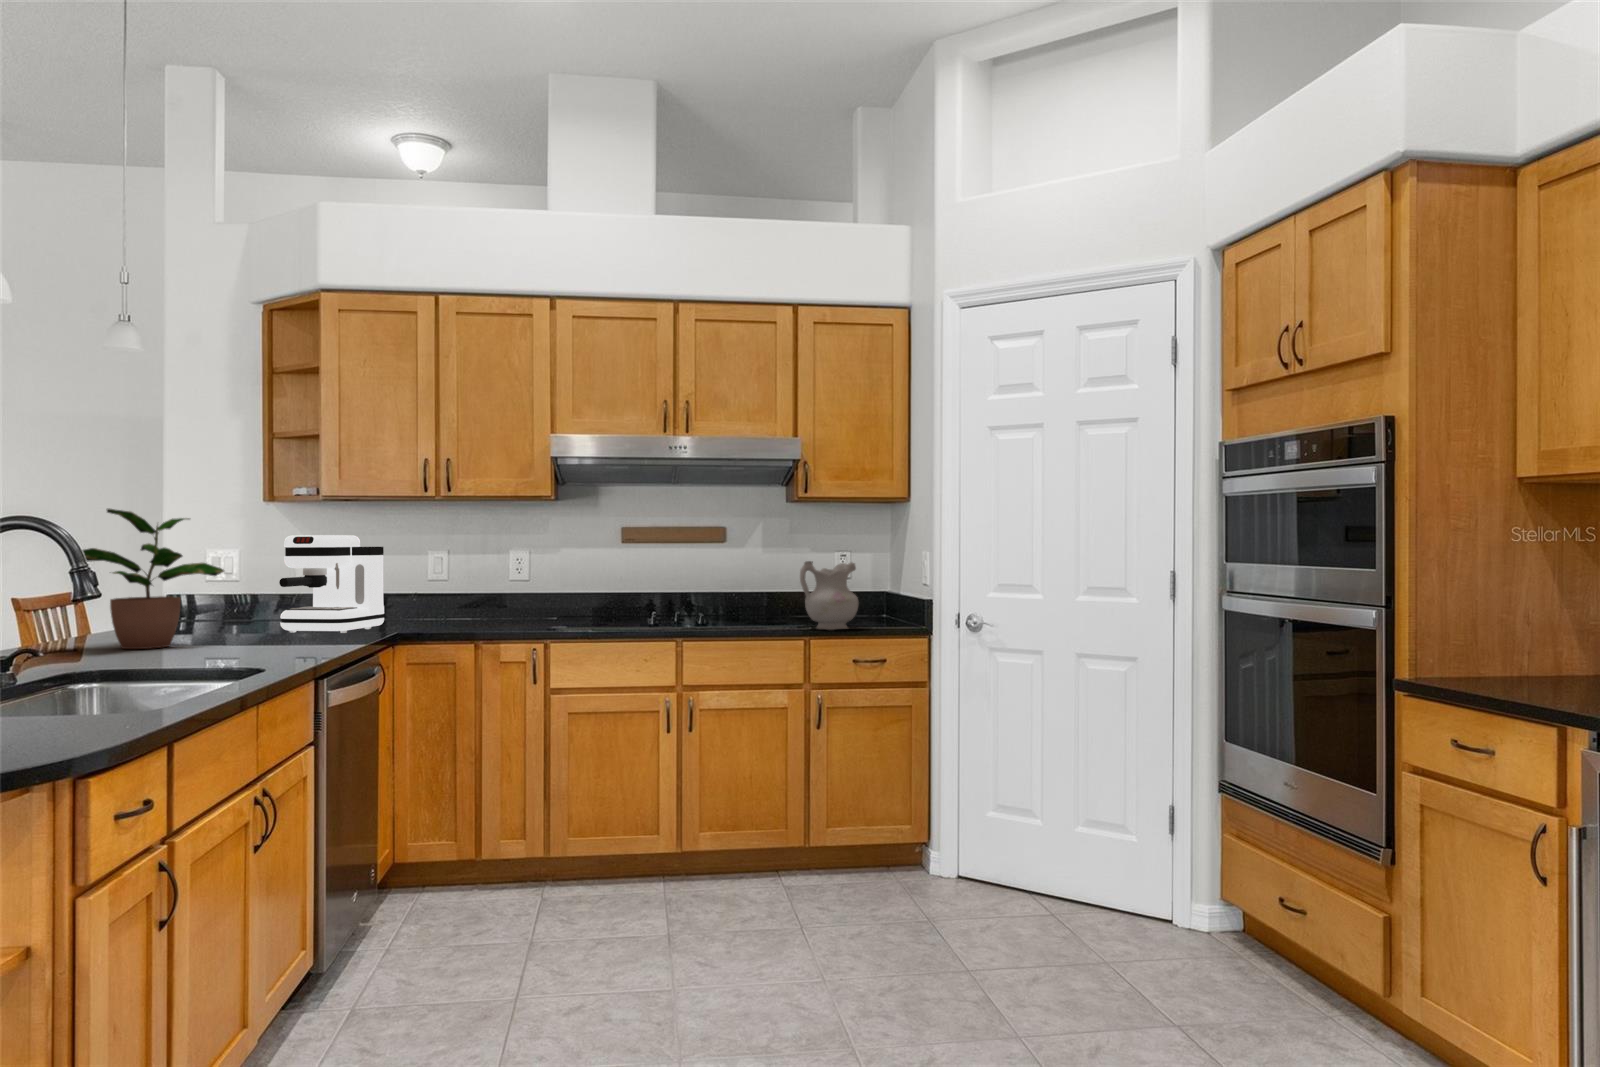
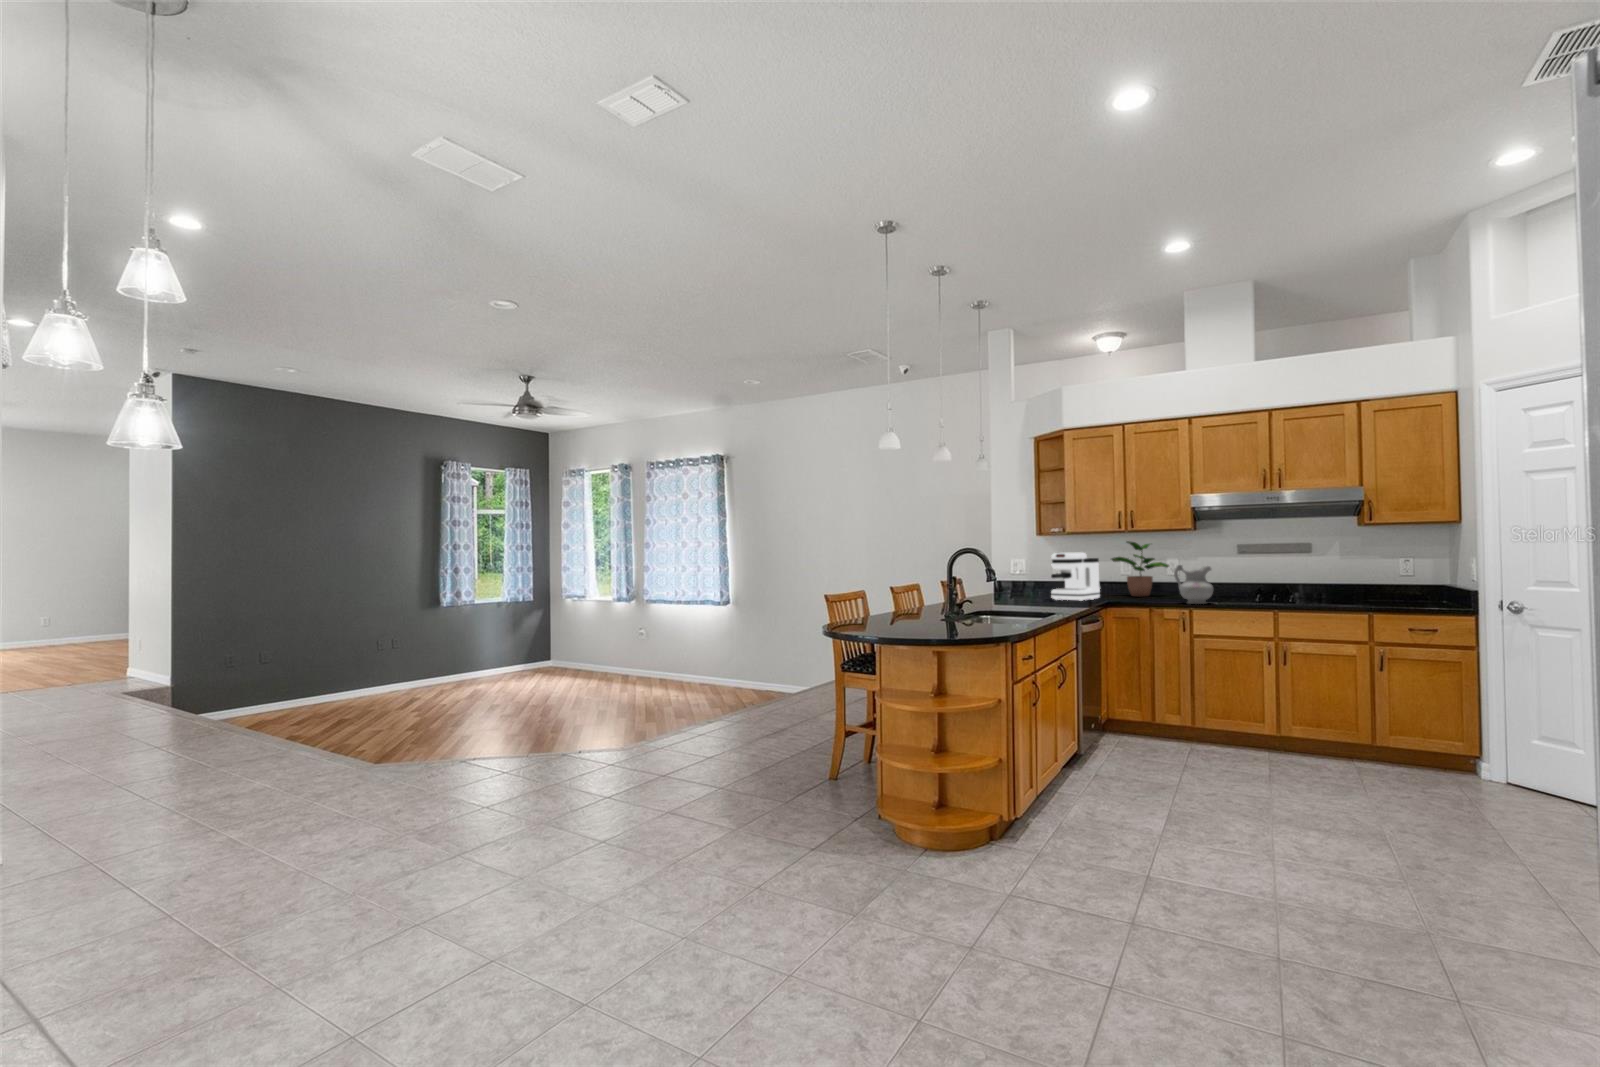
potted plant: present [83,509,224,649] -> present [1111,541,1169,596]
ceramic pitcher: present [800,561,858,630] -> present [1174,565,1213,604]

